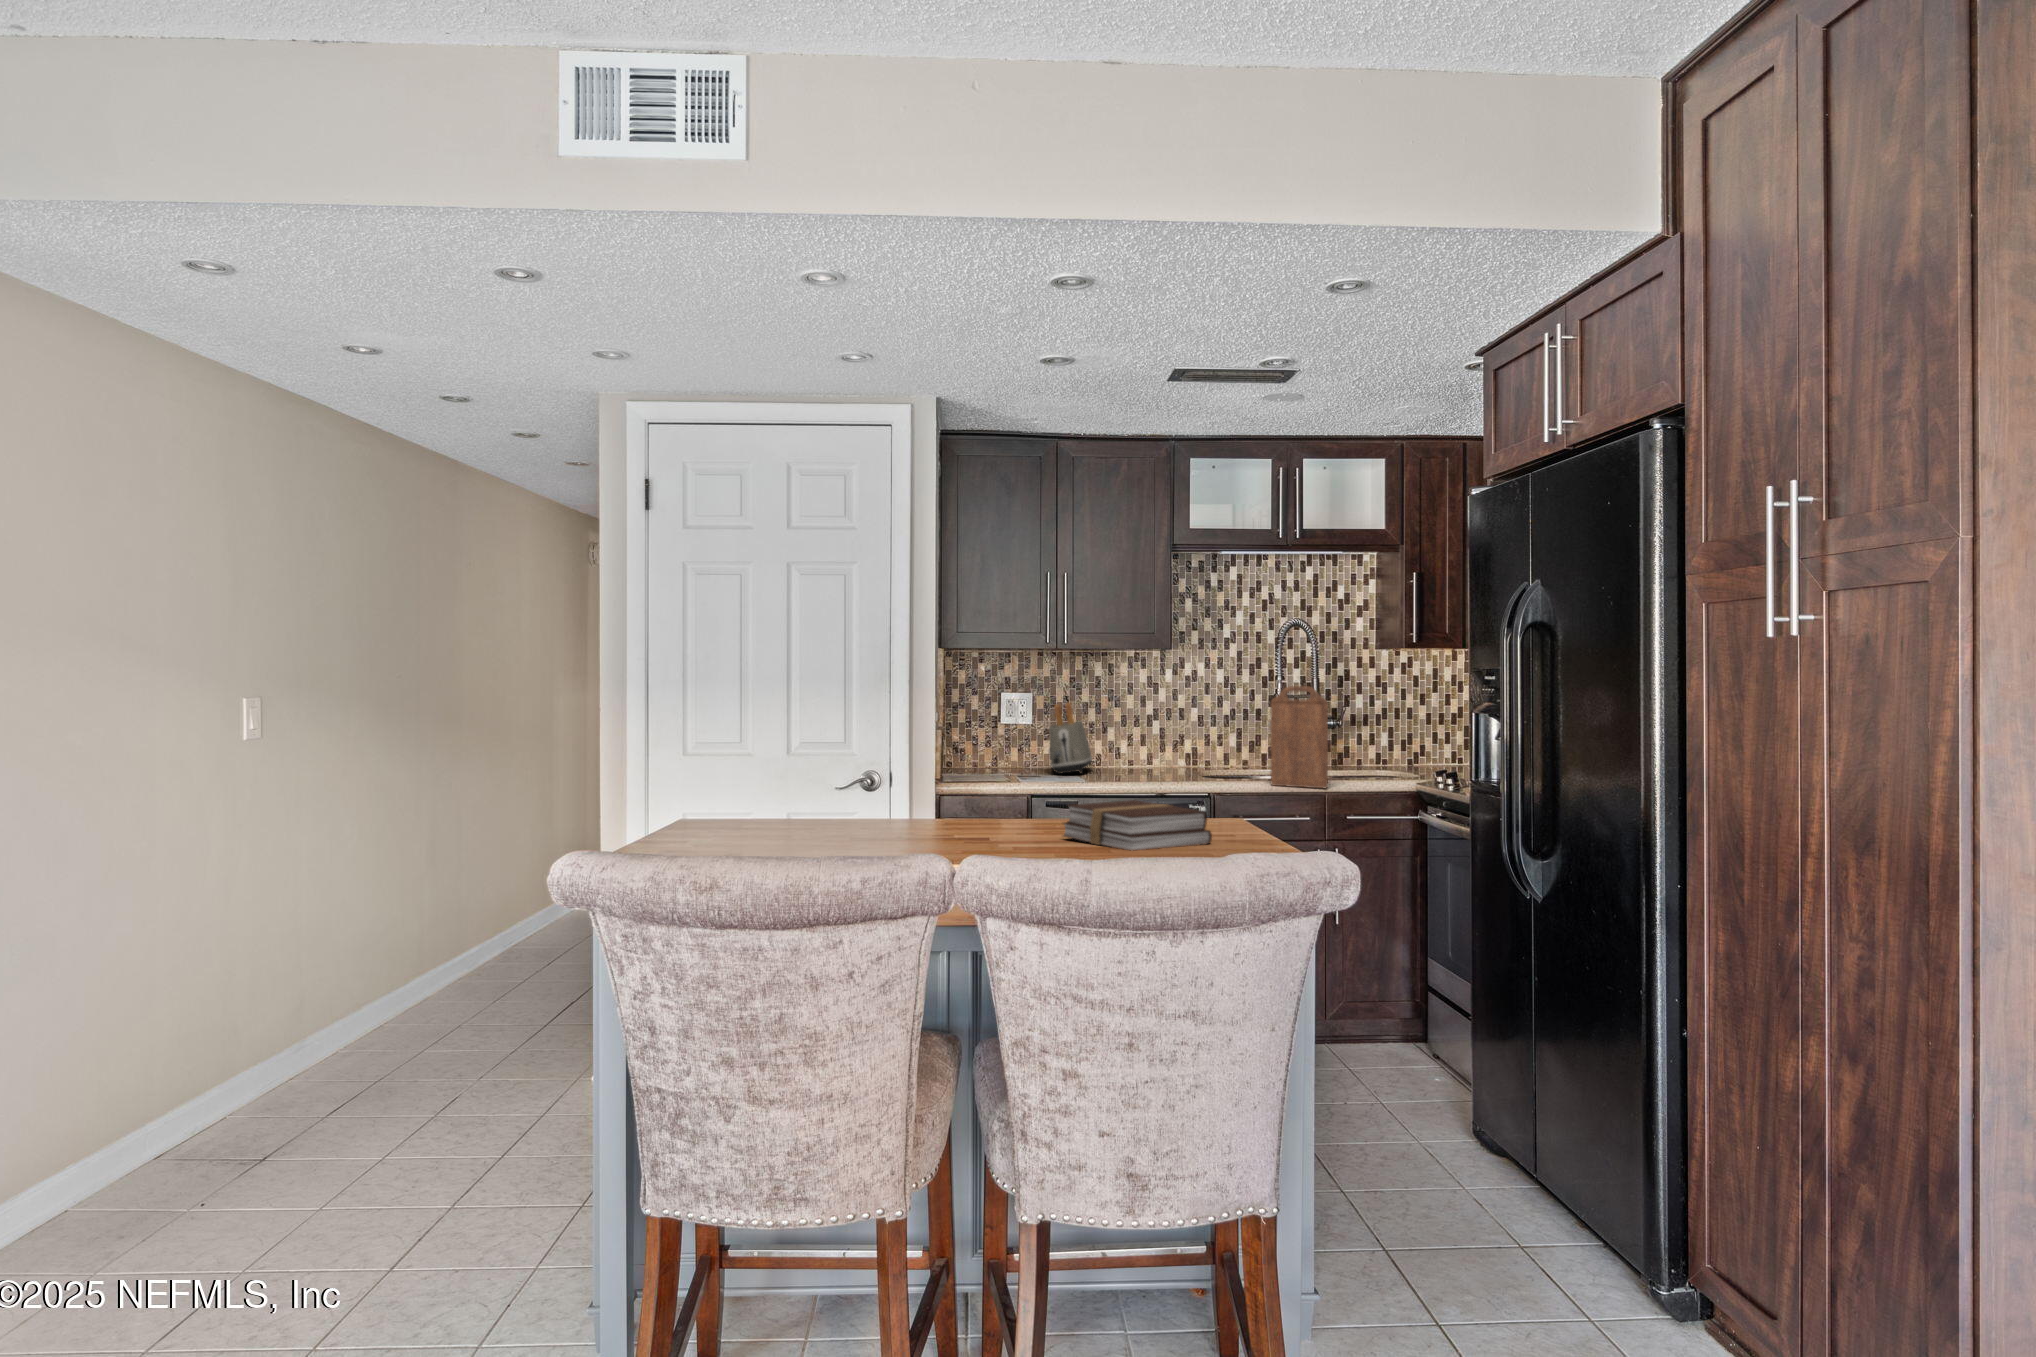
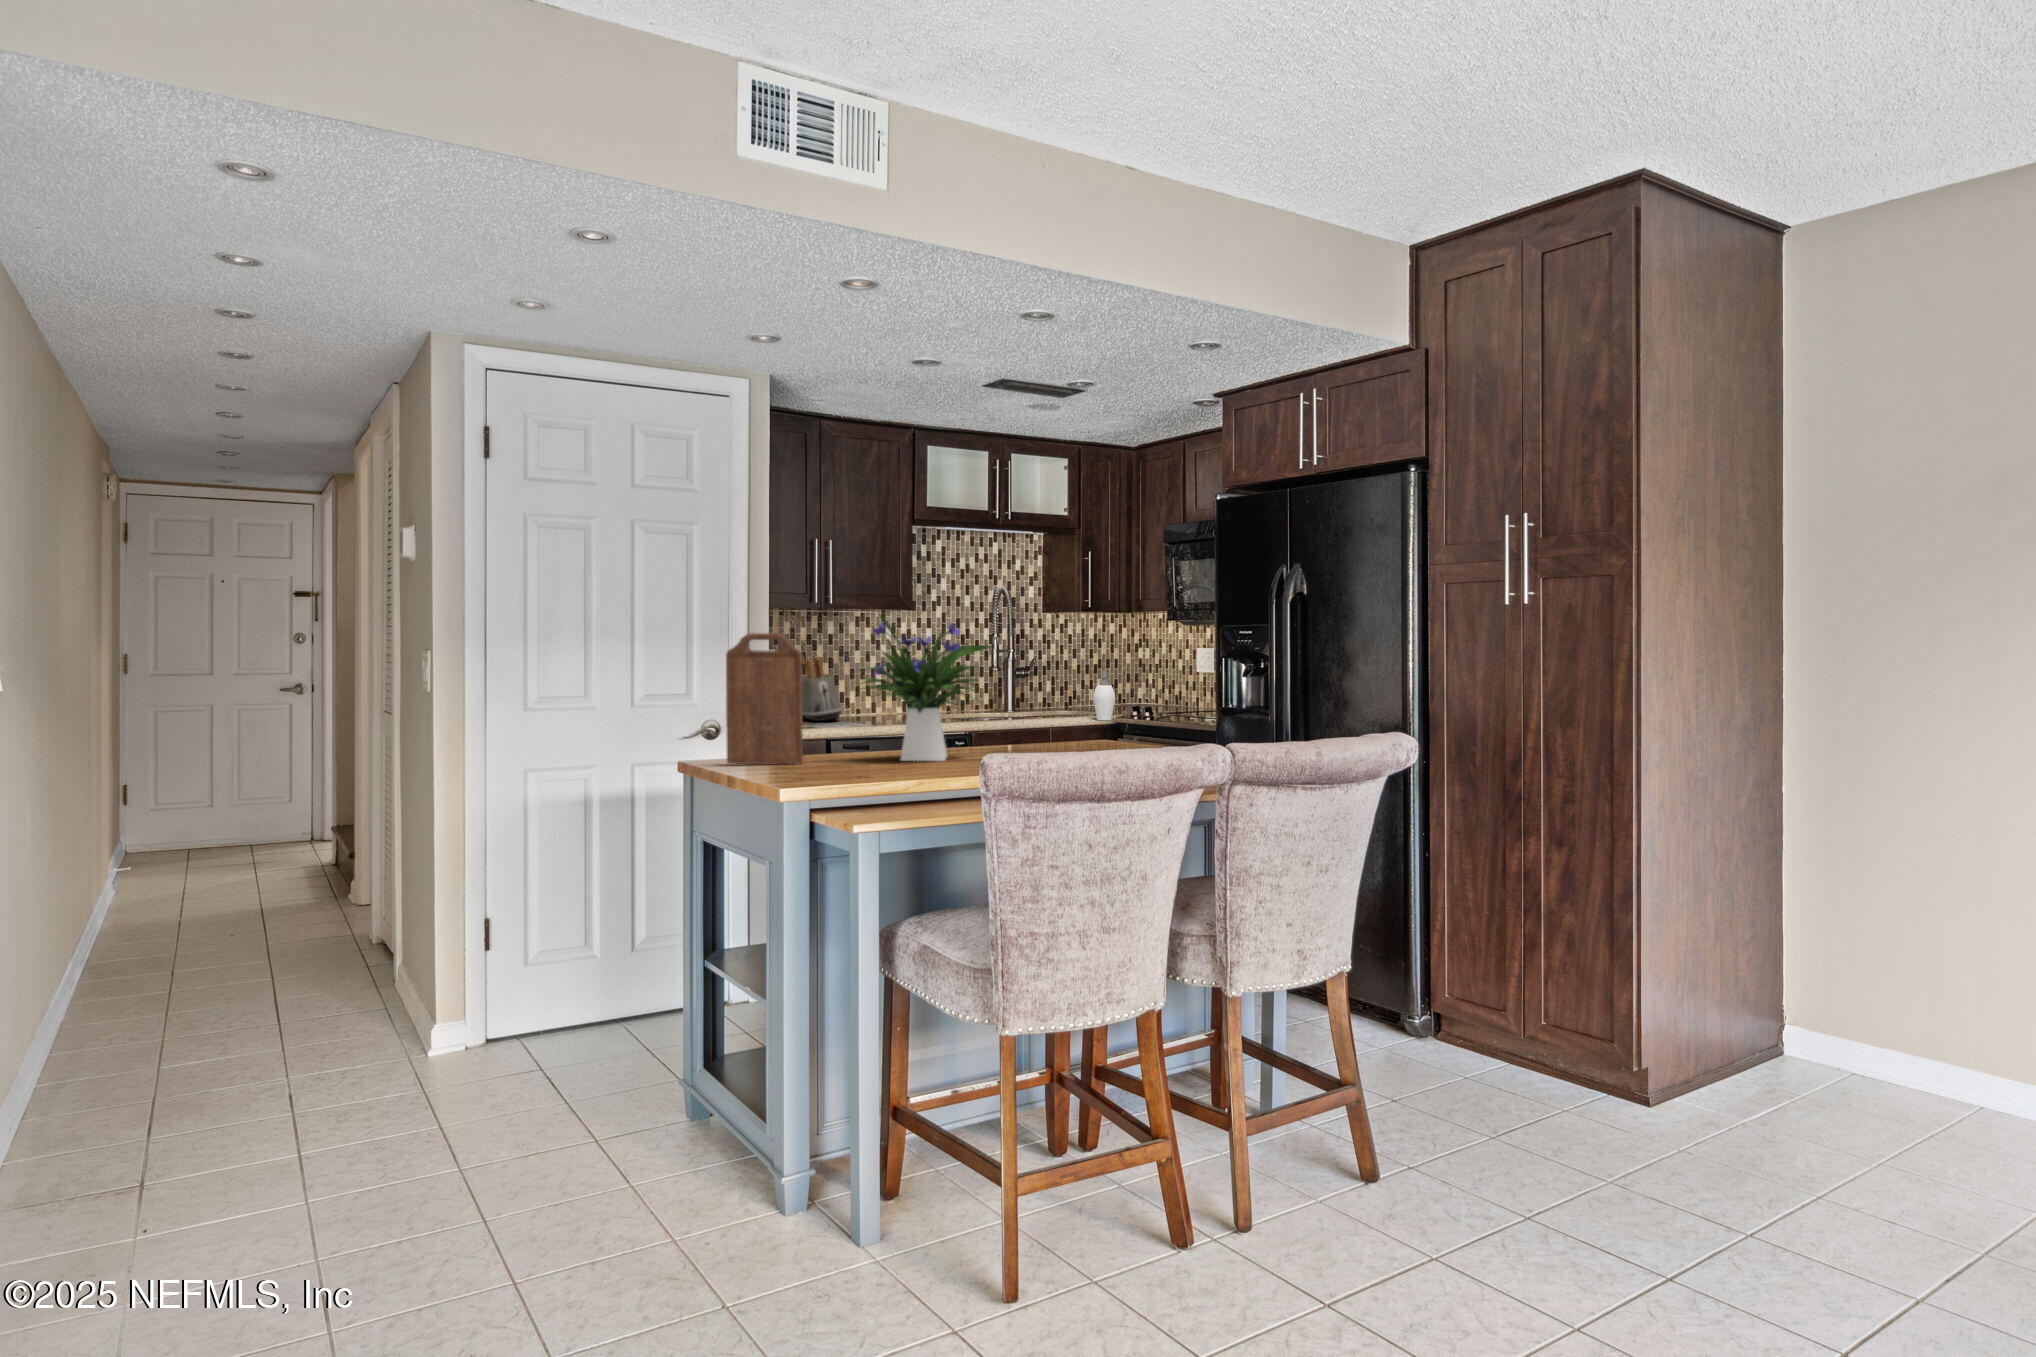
flower arrangement: none [805,655,983,836] -> present [863,613,990,761]
cutting board: present [1271,686,1328,788] -> present [726,633,803,764]
soap dispenser: none [1392,723,1431,787] -> present [1093,671,1115,720]
book: present [1063,800,1212,851] -> none [1069,724,1182,758]

